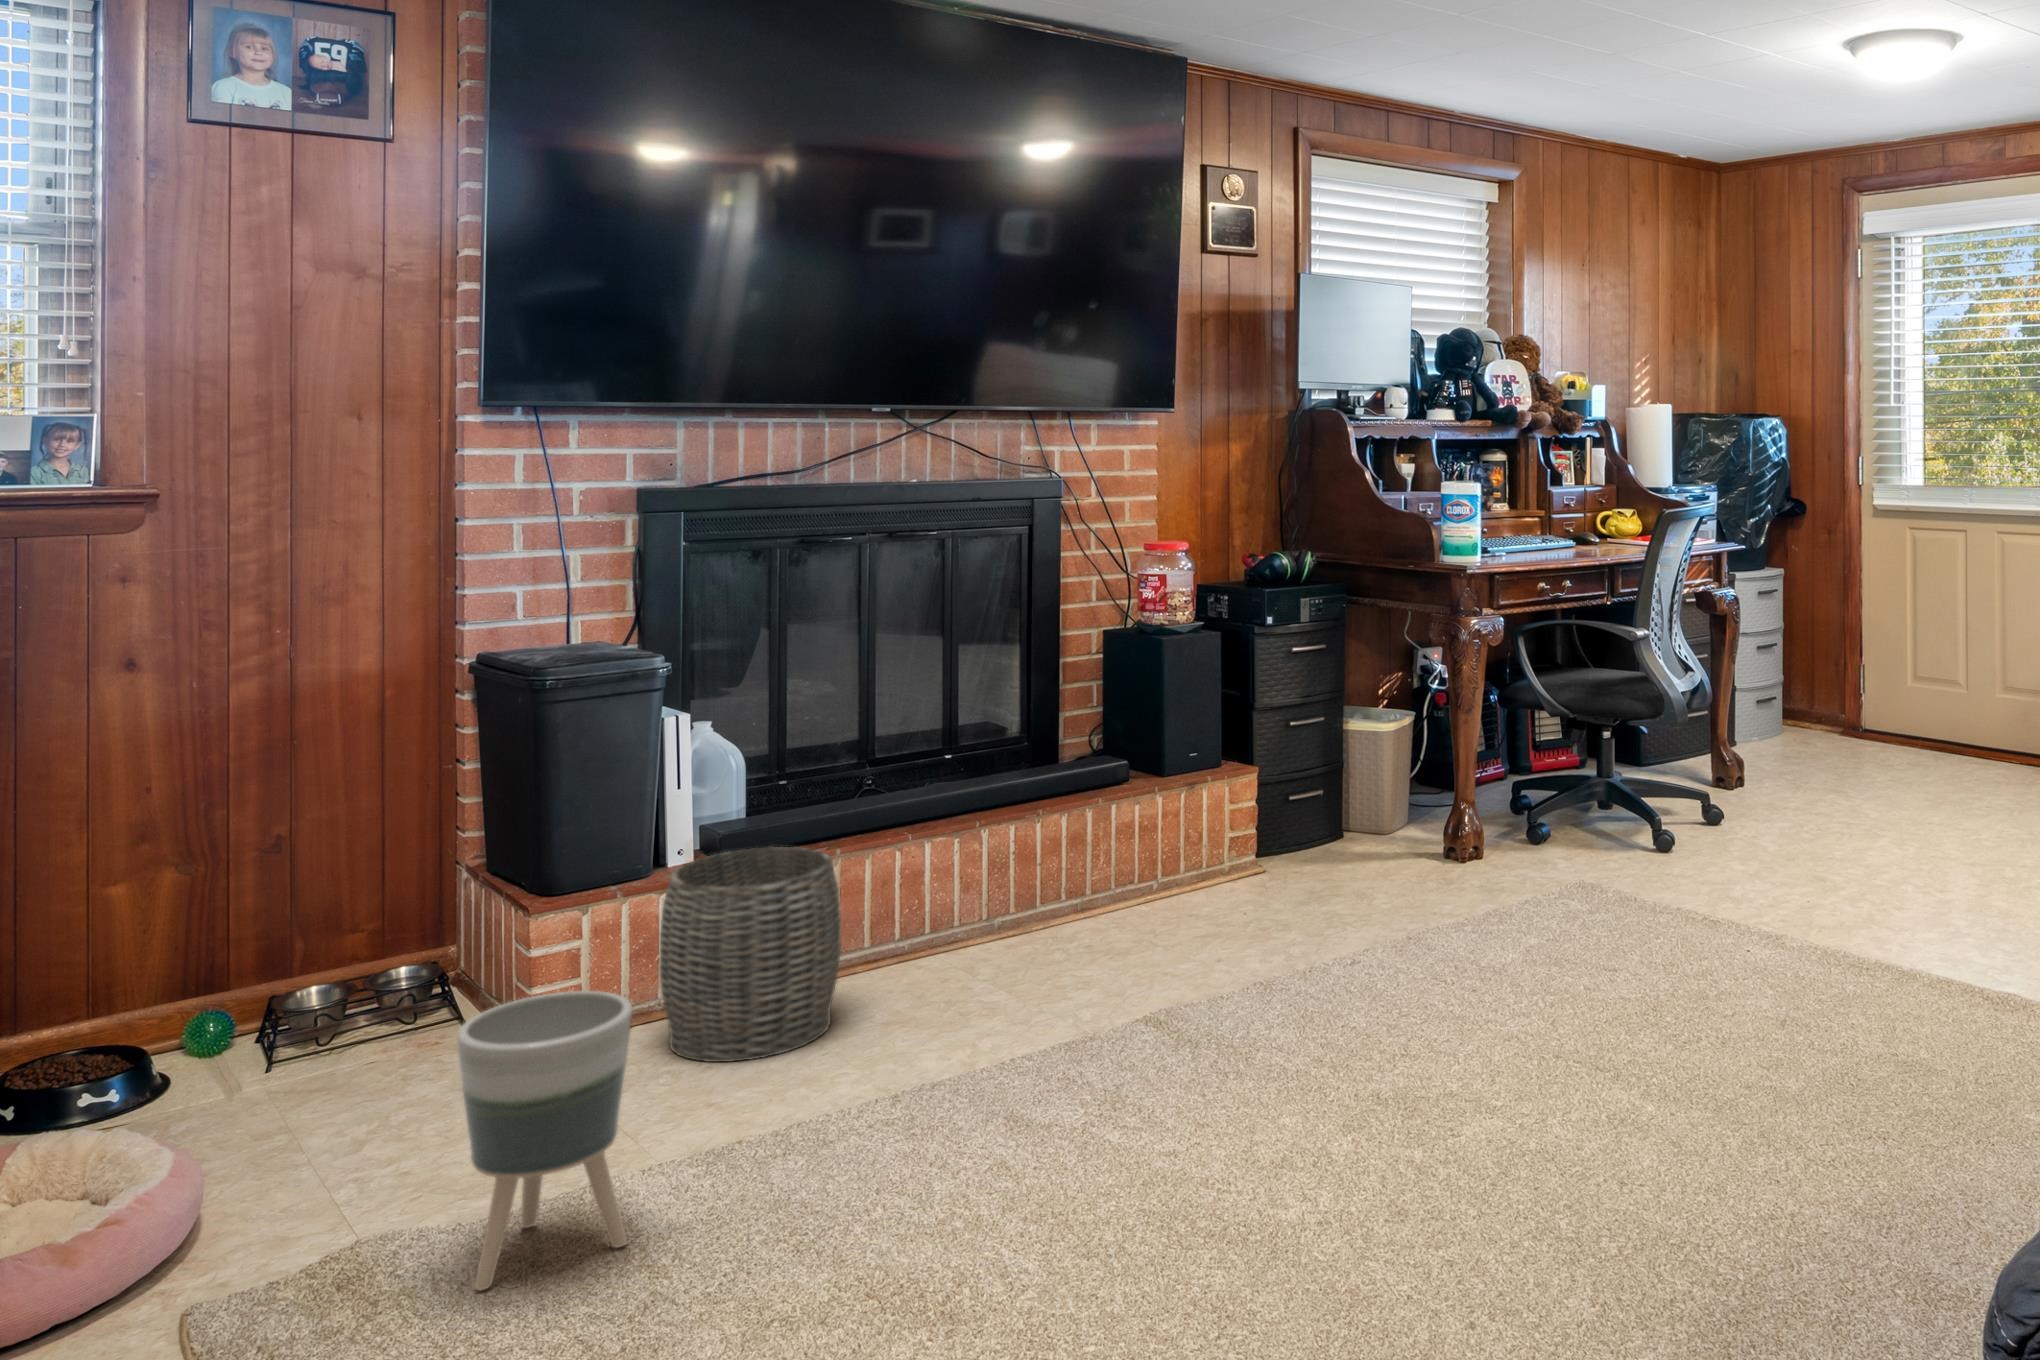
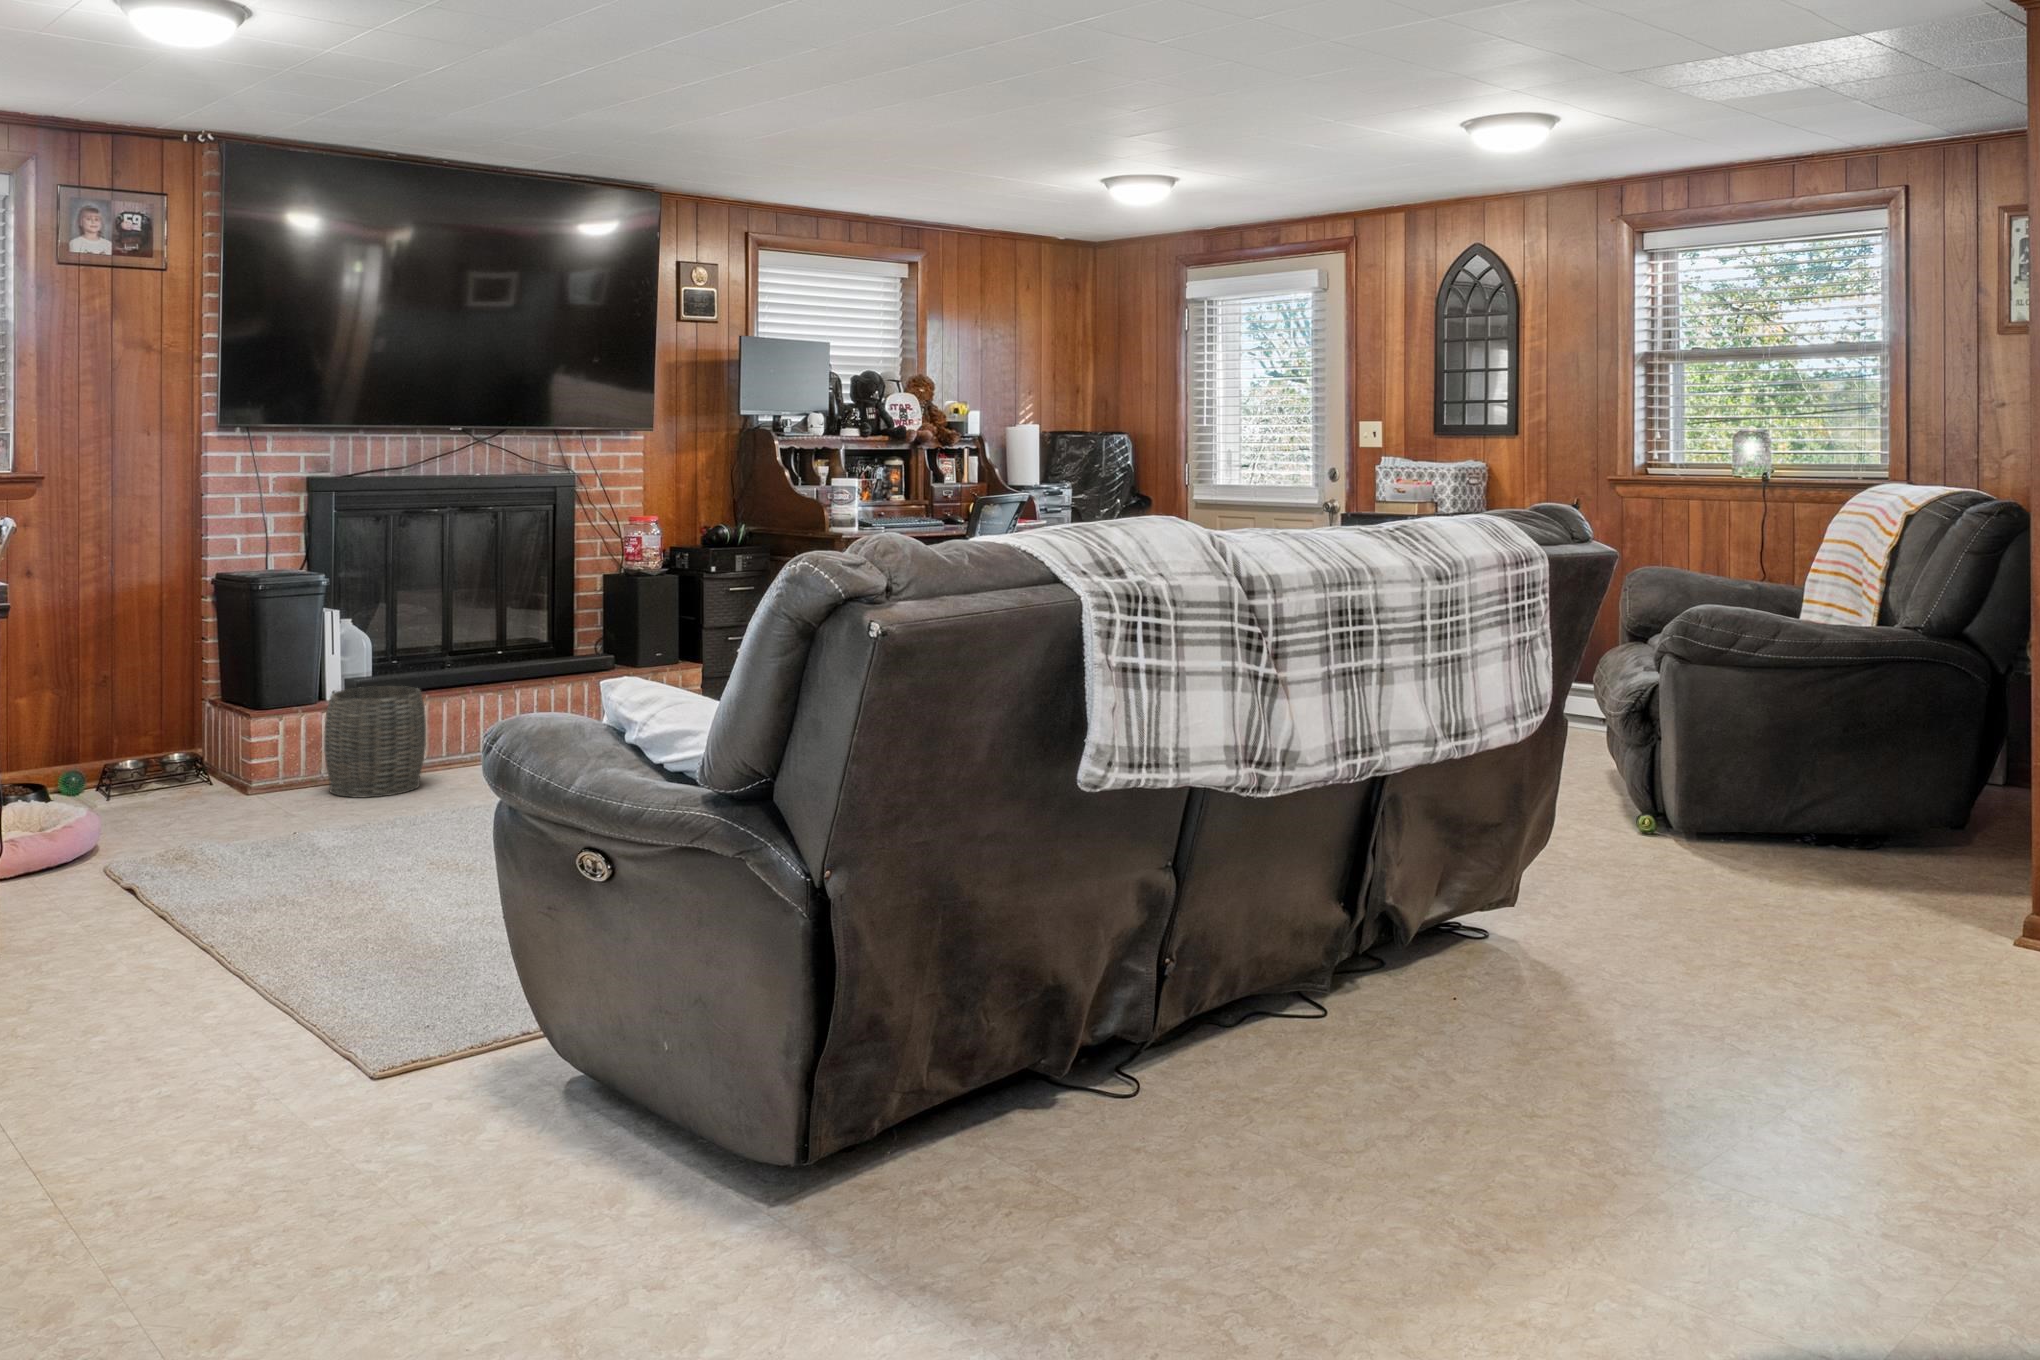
planter: present [457,991,632,1290] -> none [236,727,319,859]

